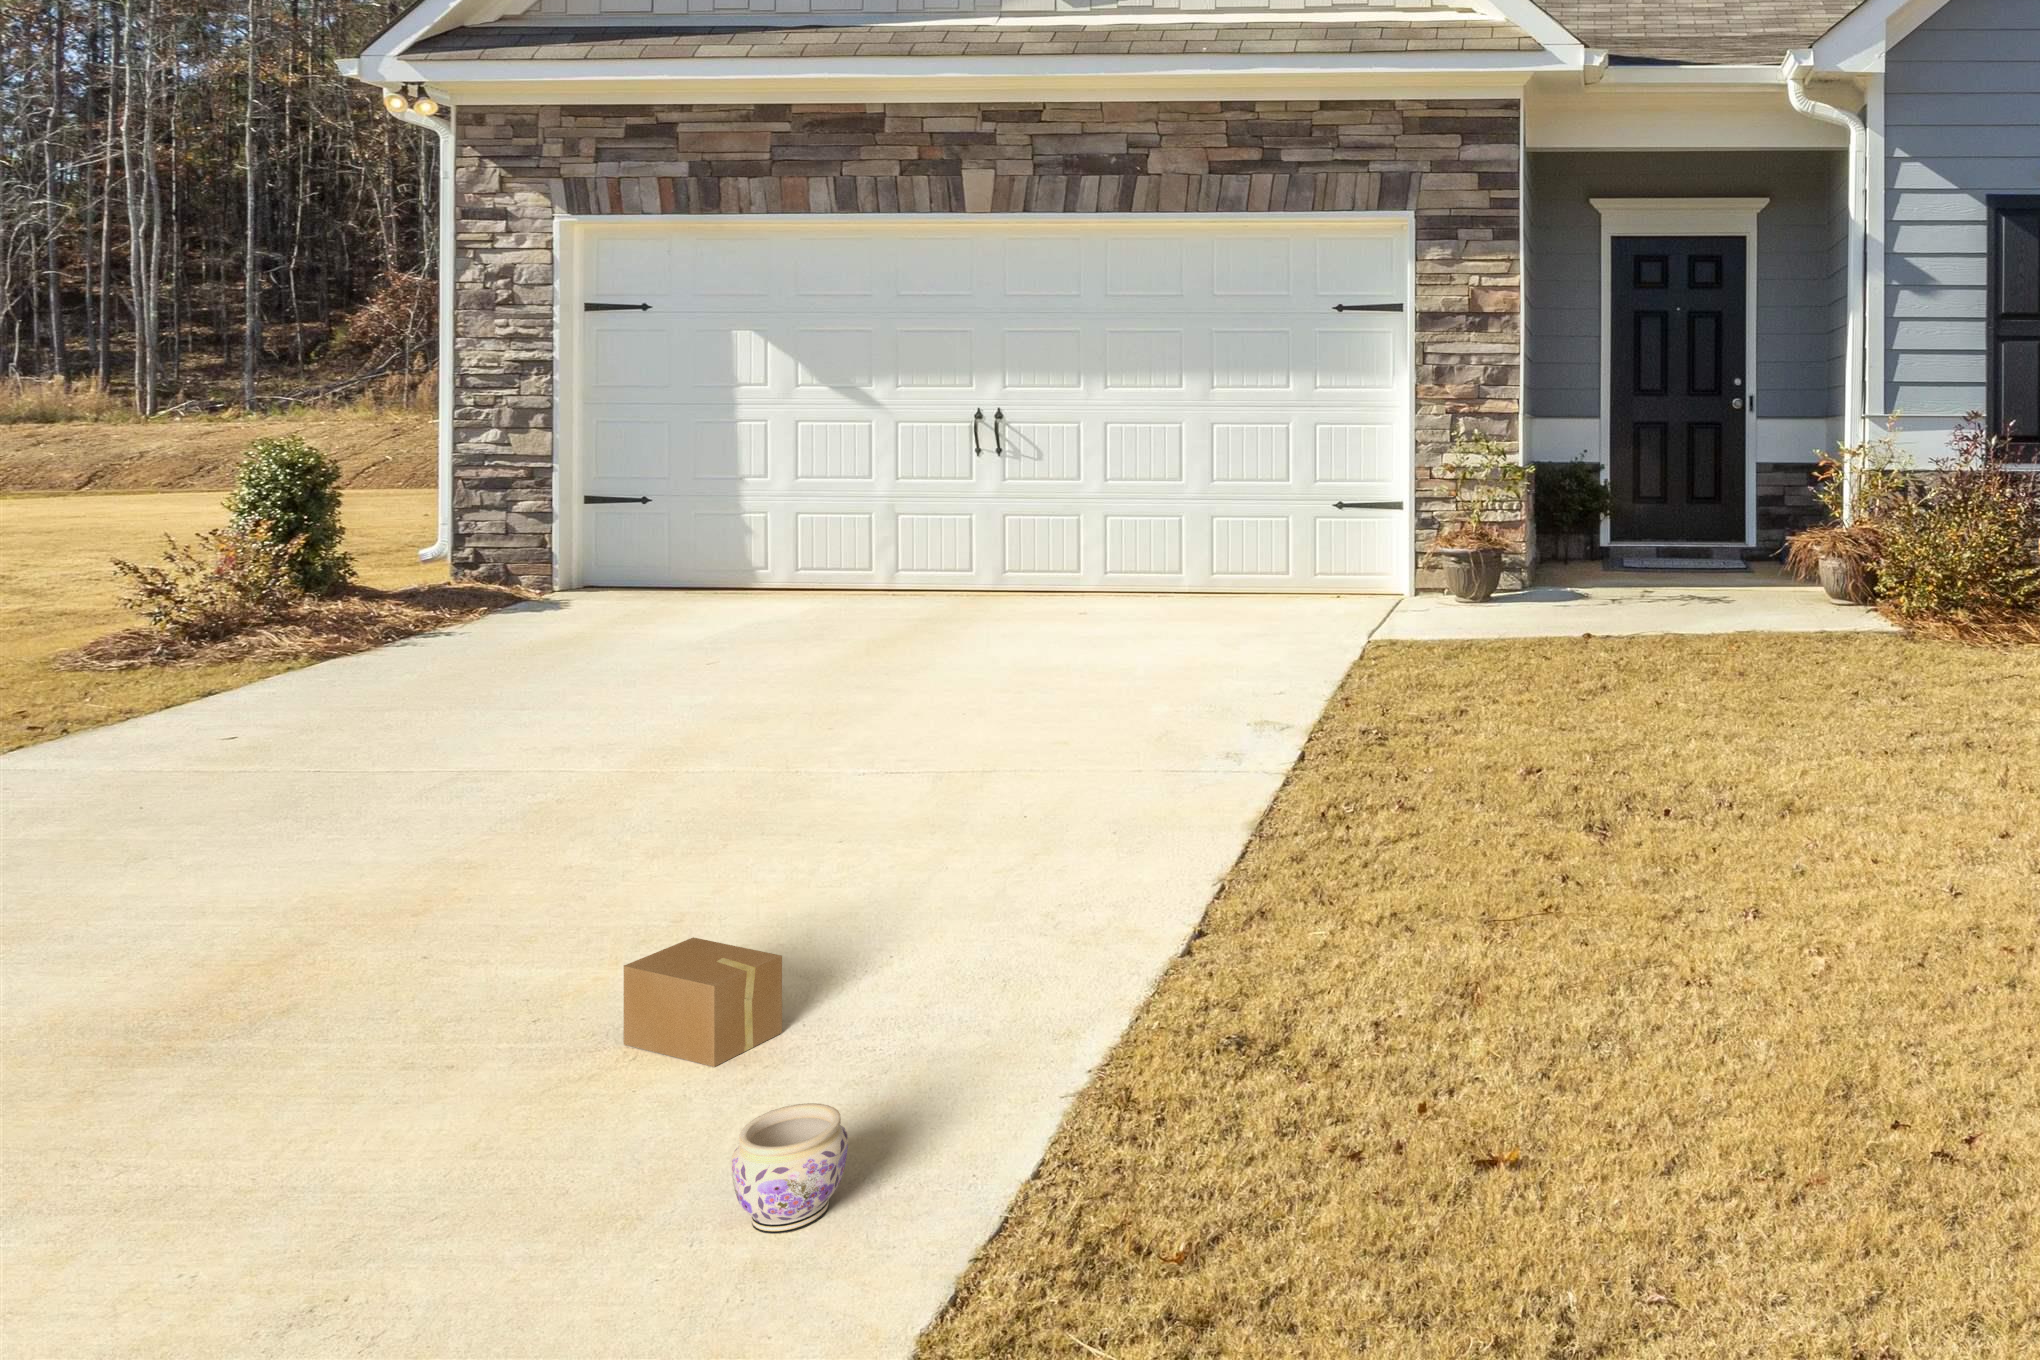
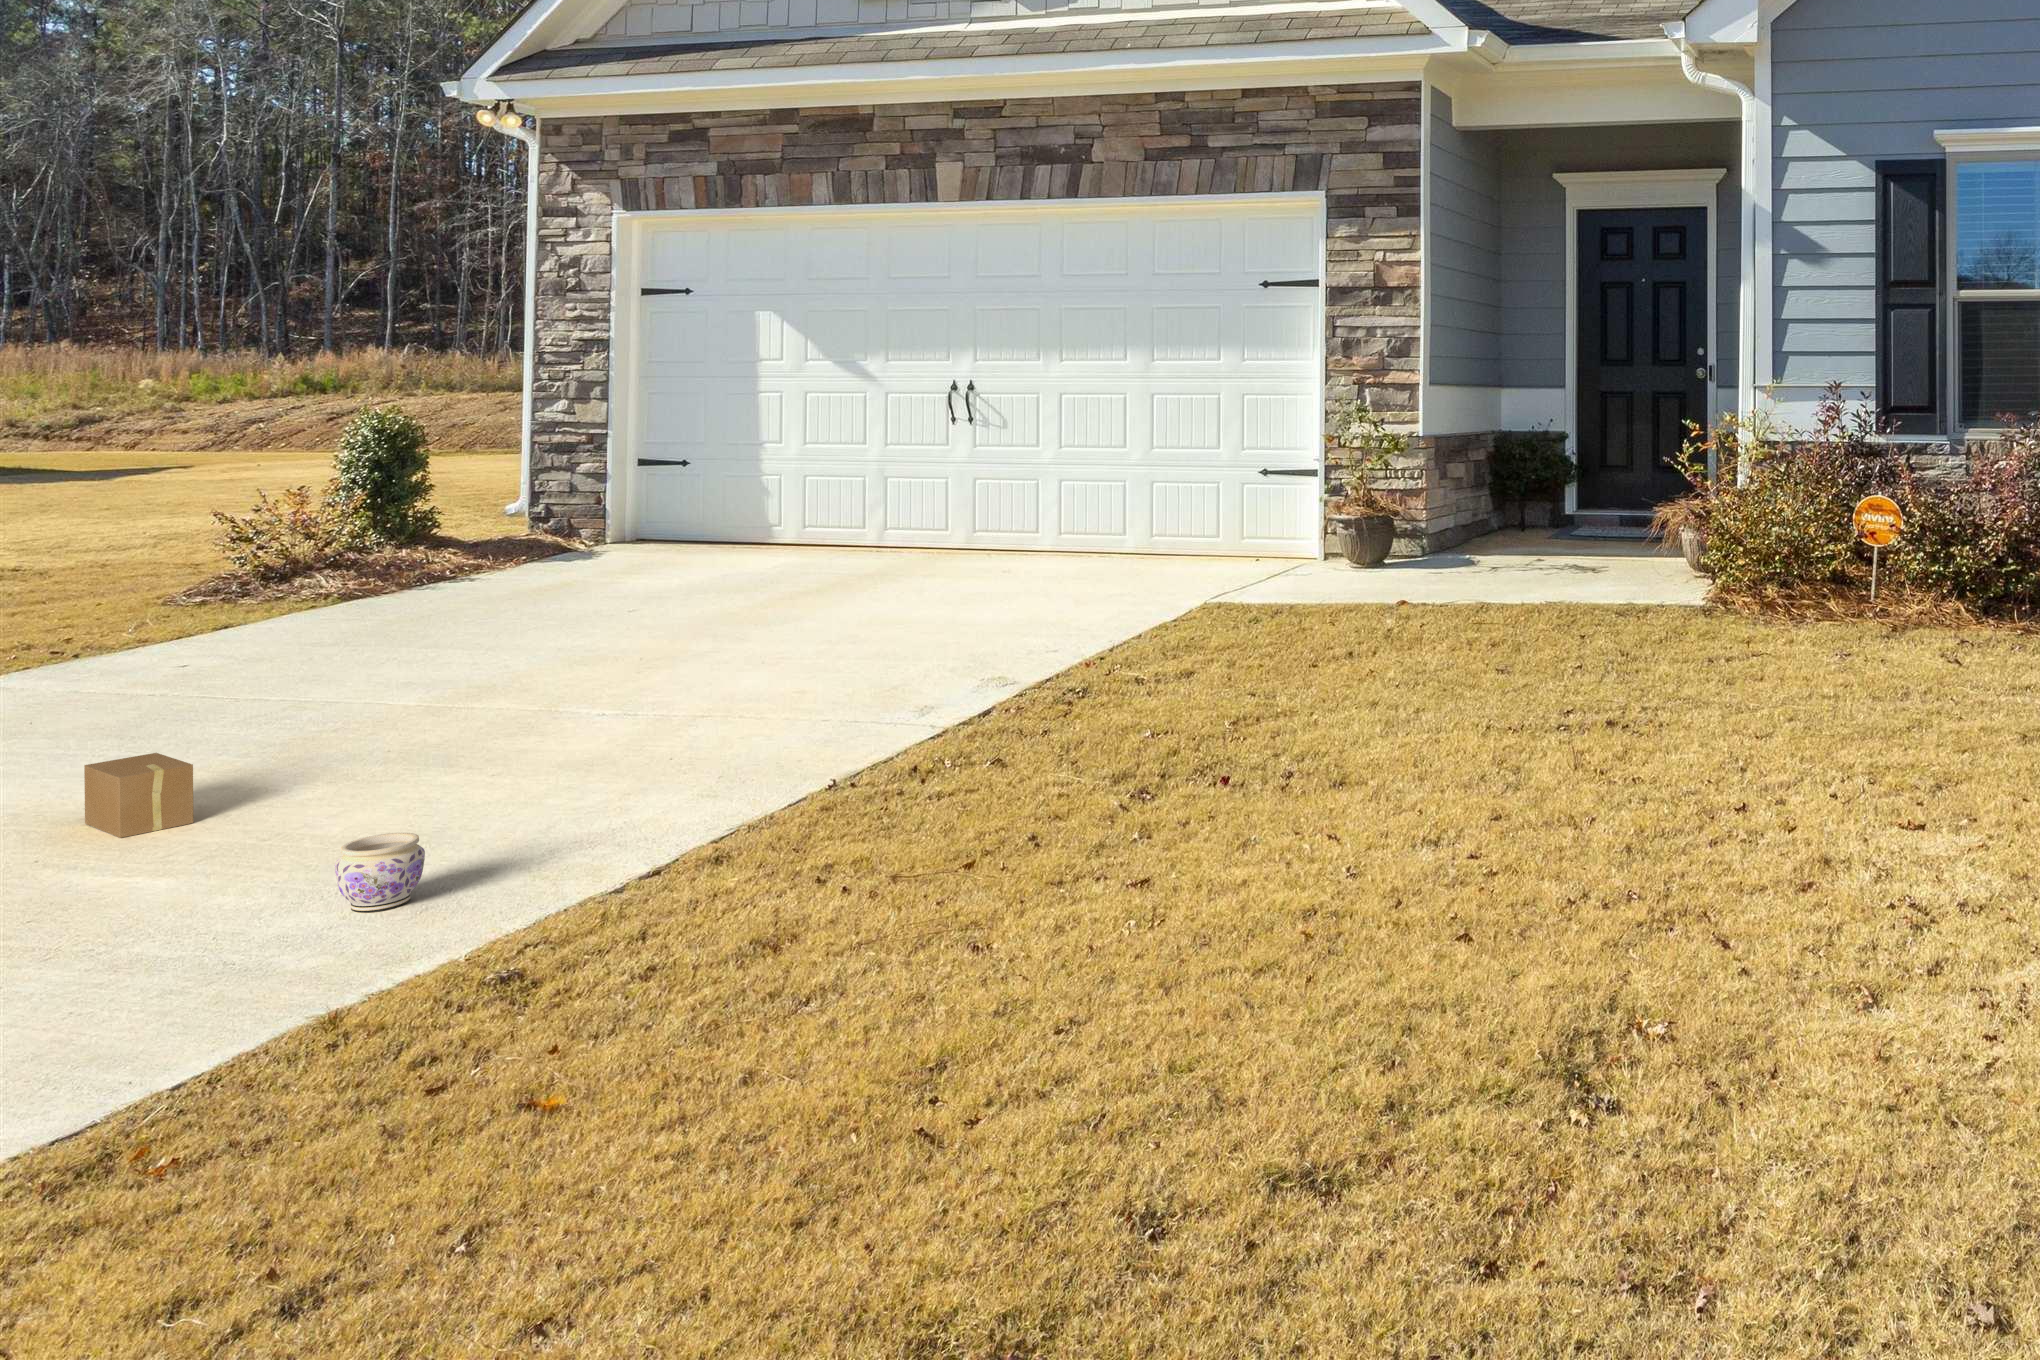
cardboard box: present [624,937,782,1067] -> present [84,753,194,838]

